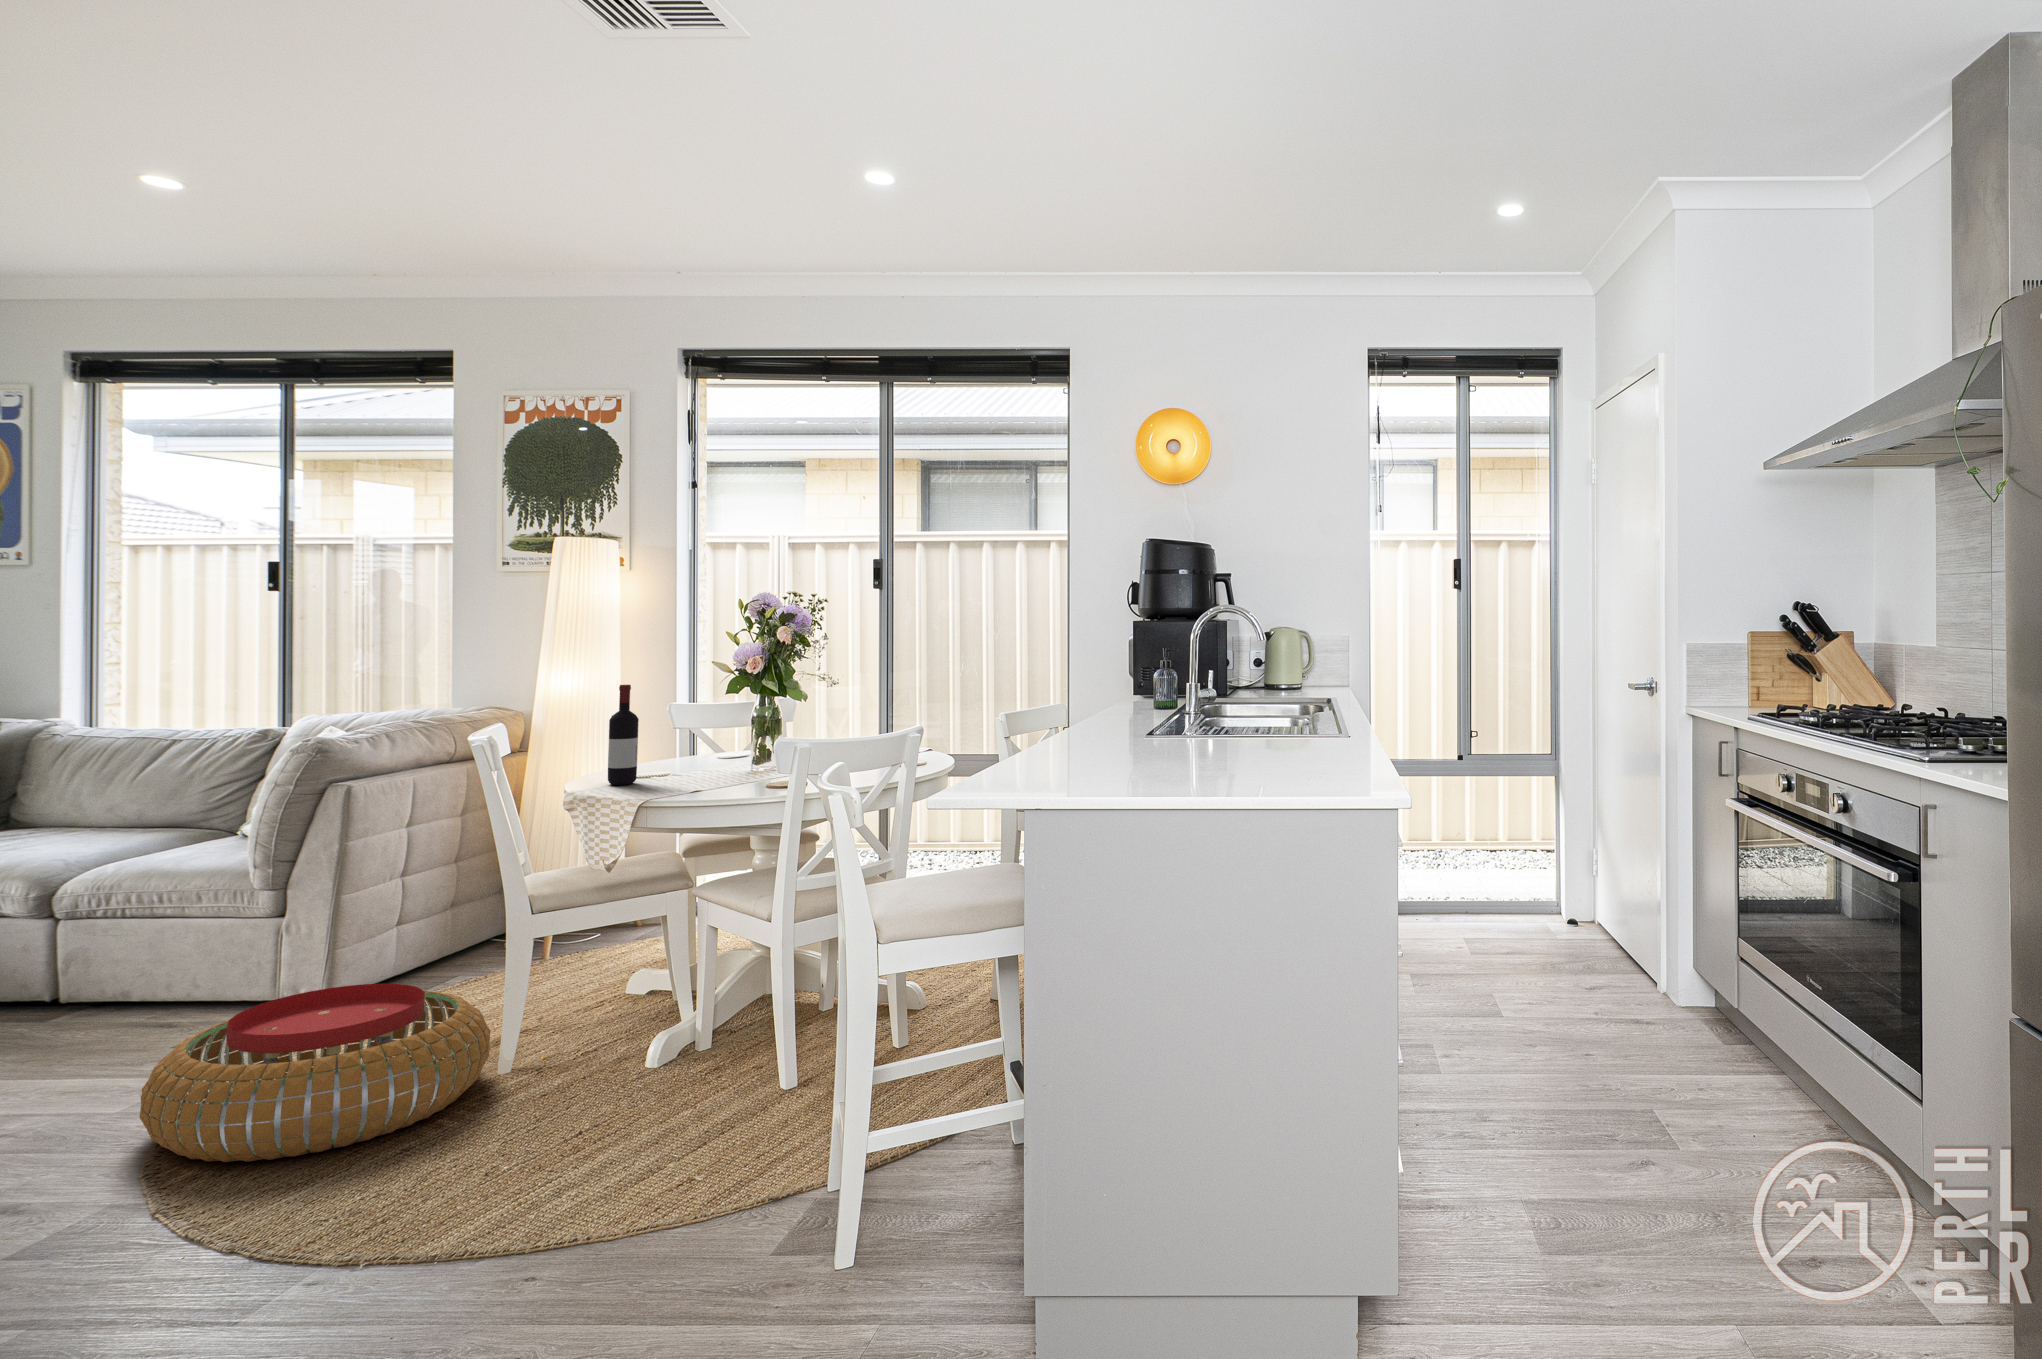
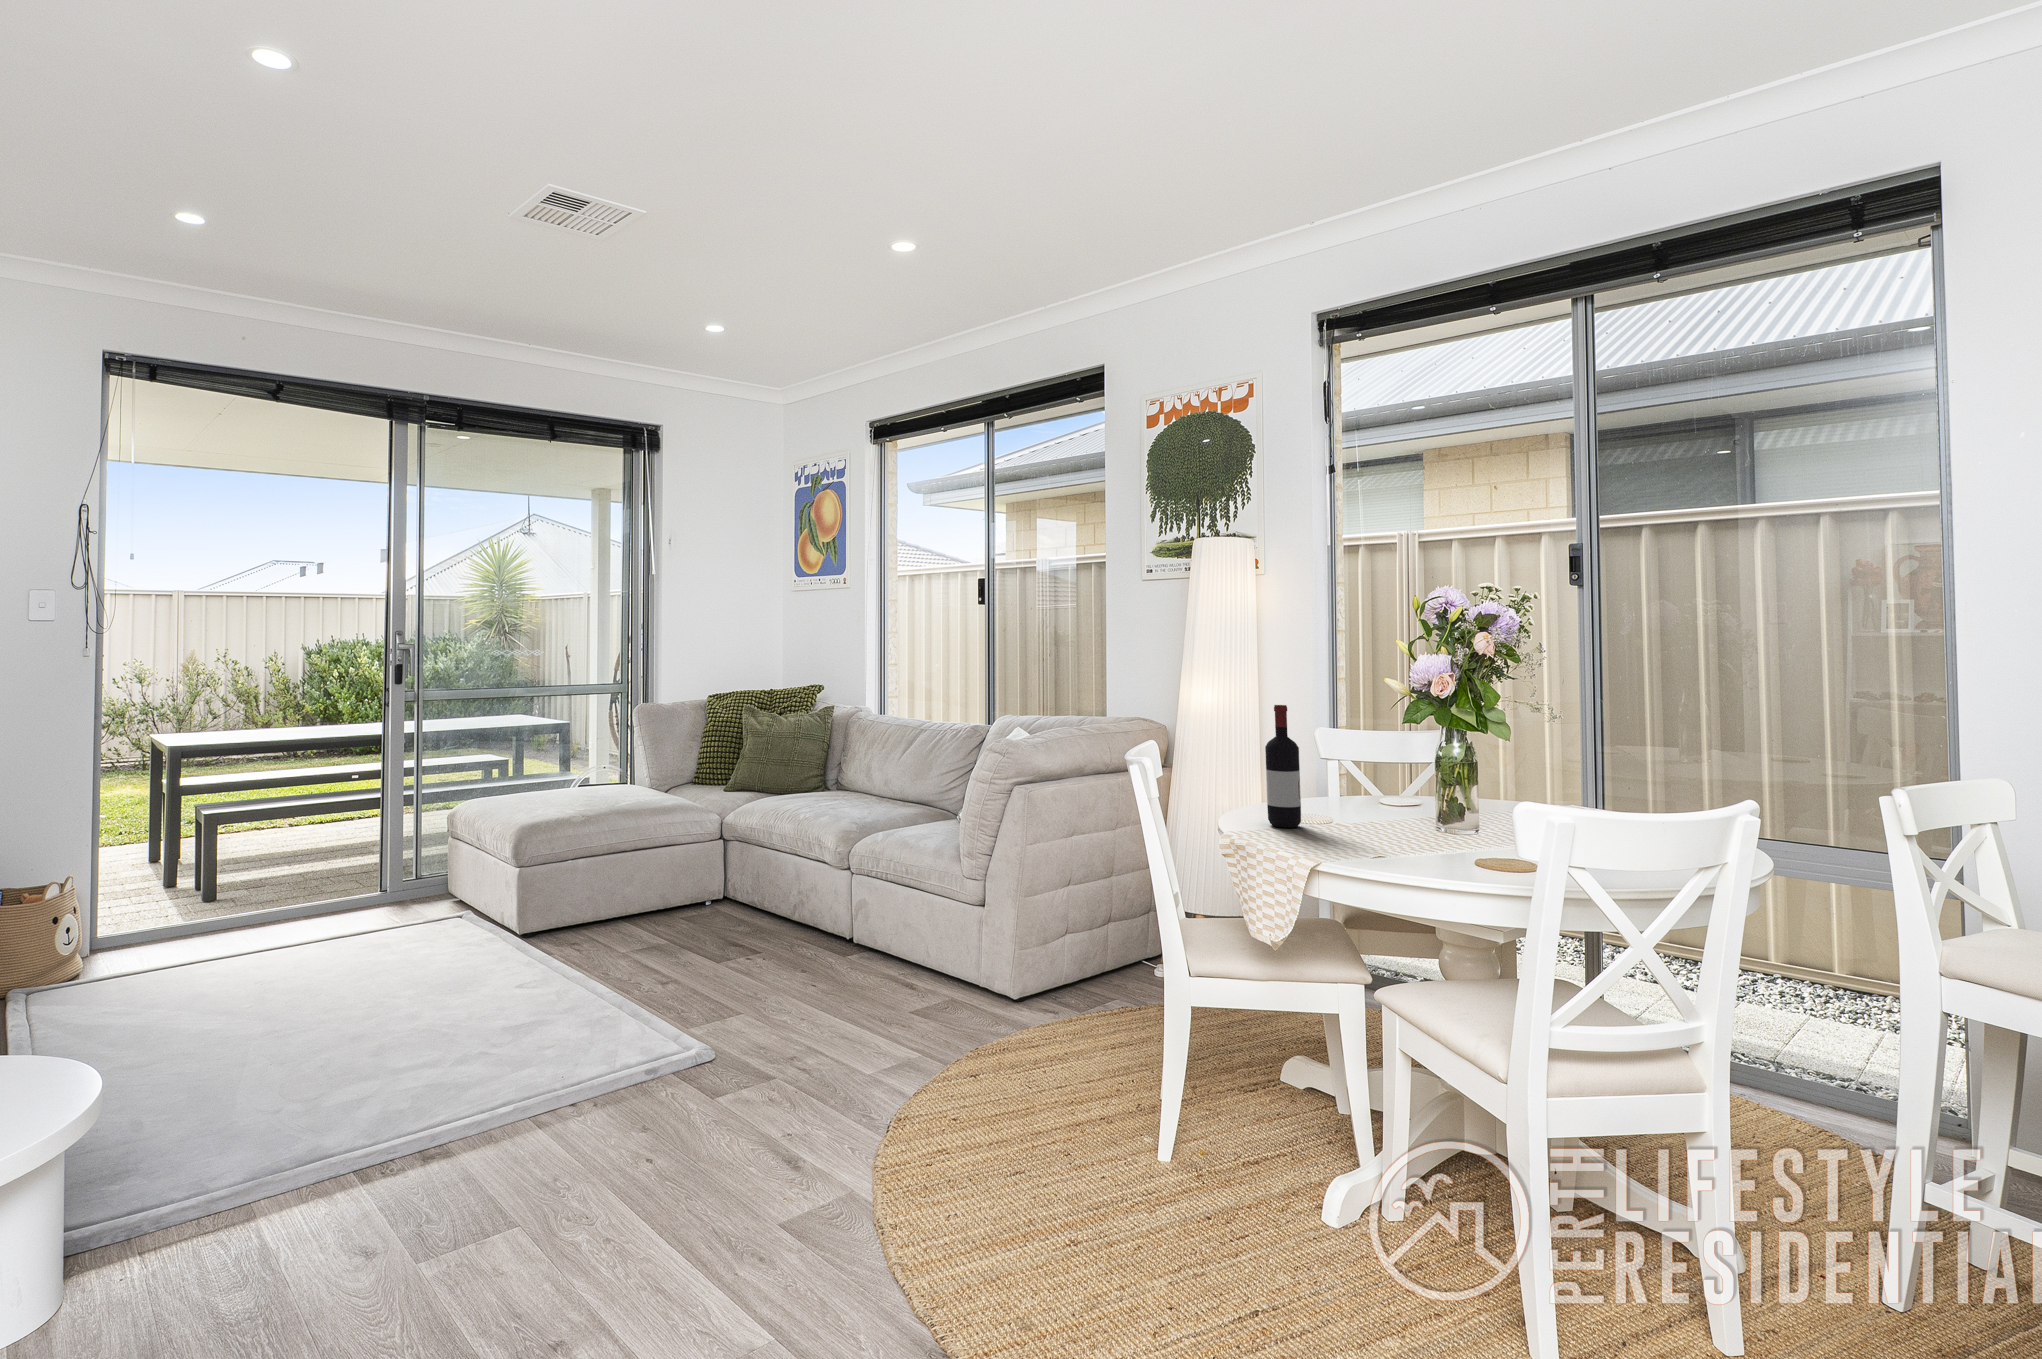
pouf: present [139,984,490,1162] -> none [856,1014,1160,1218]

